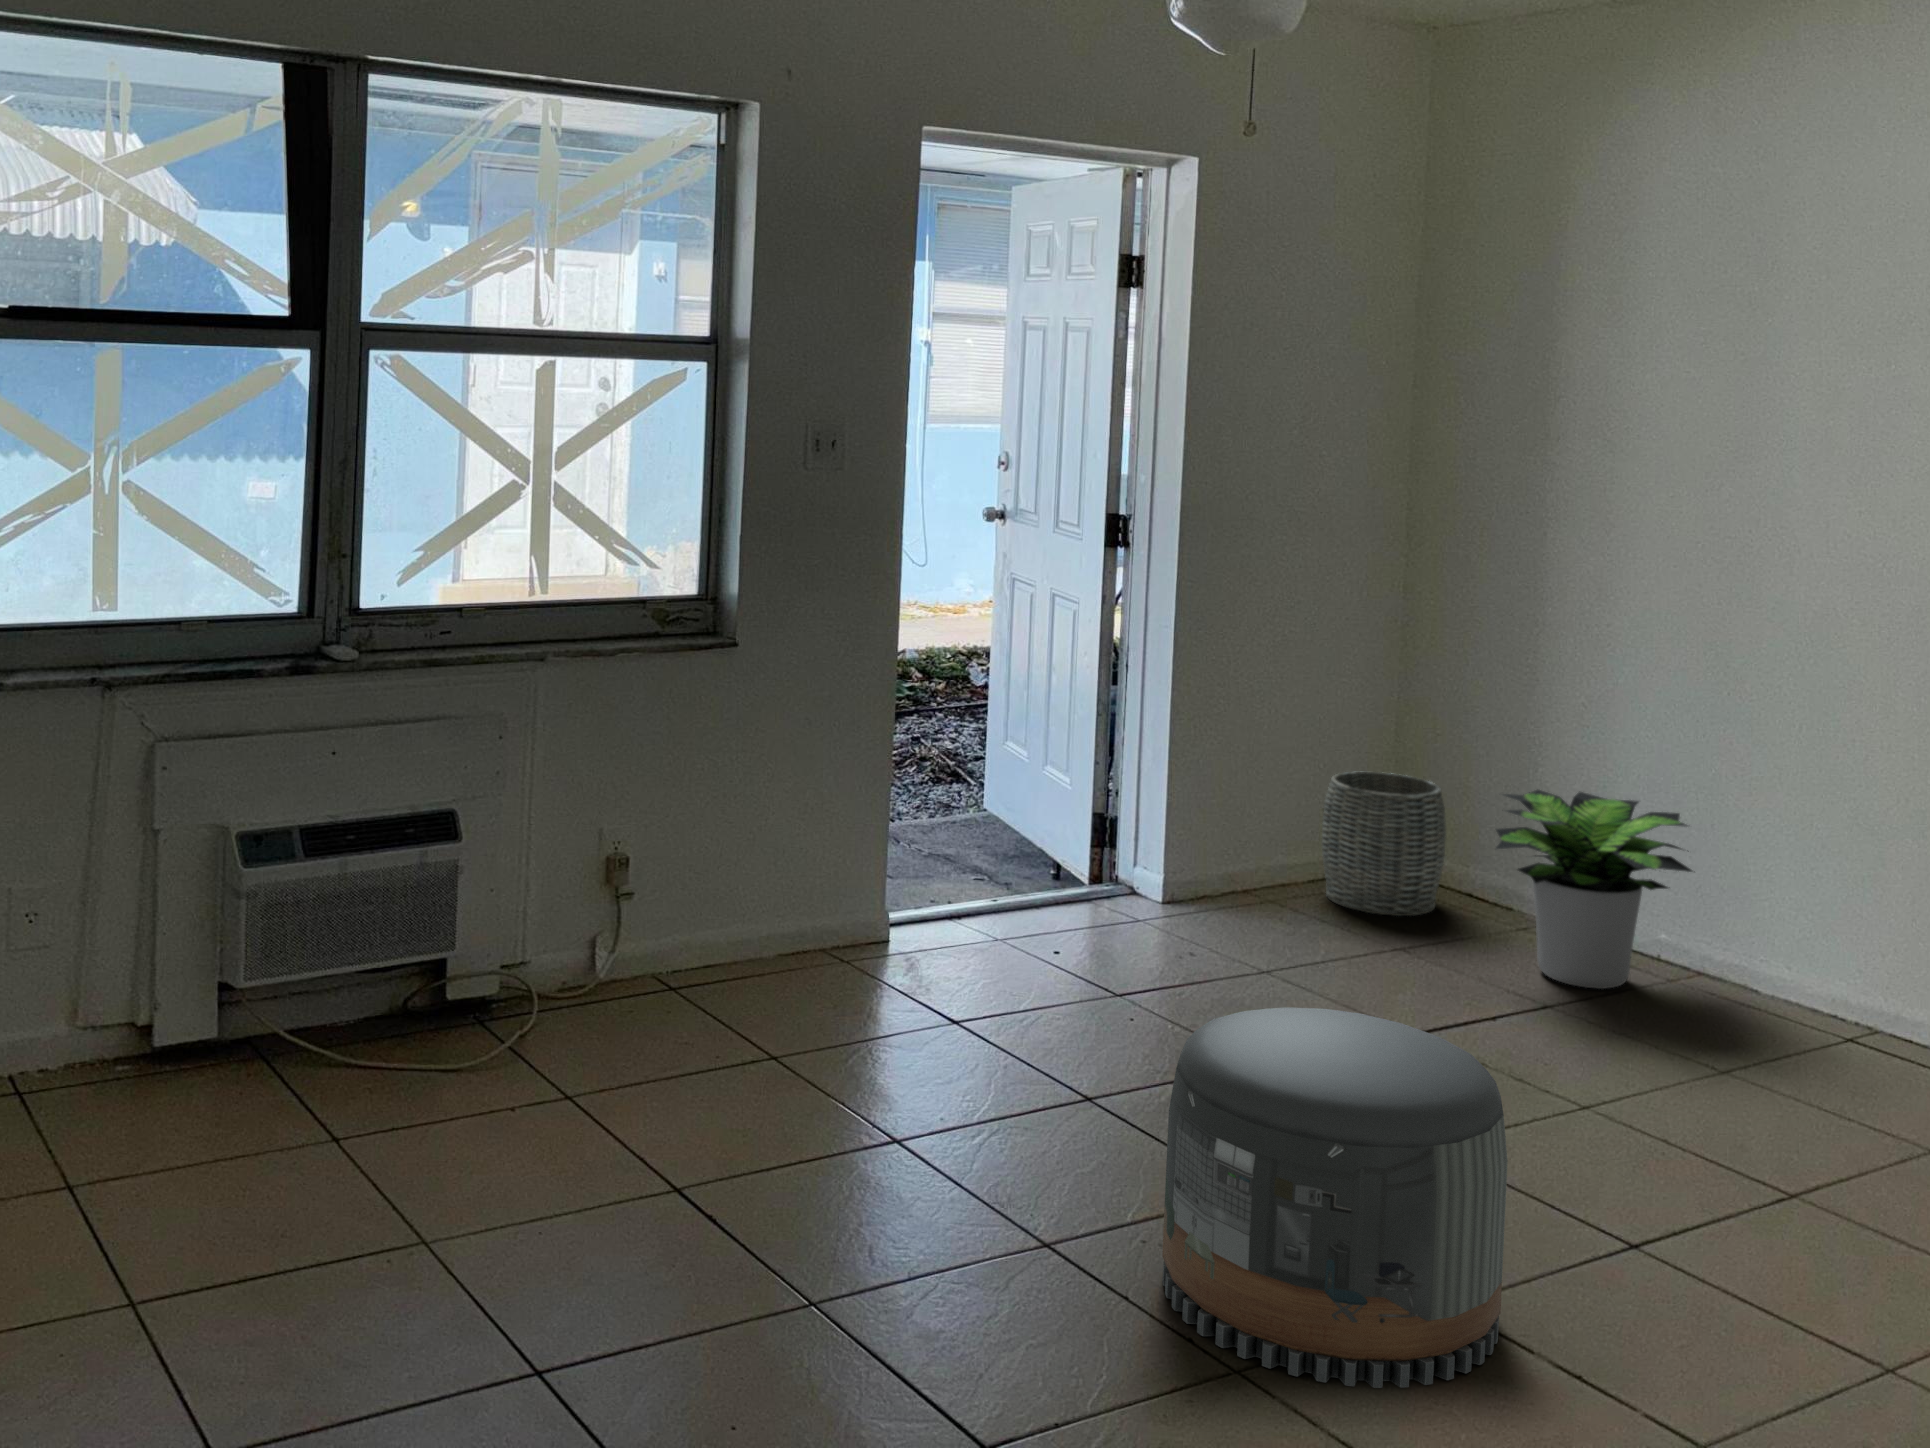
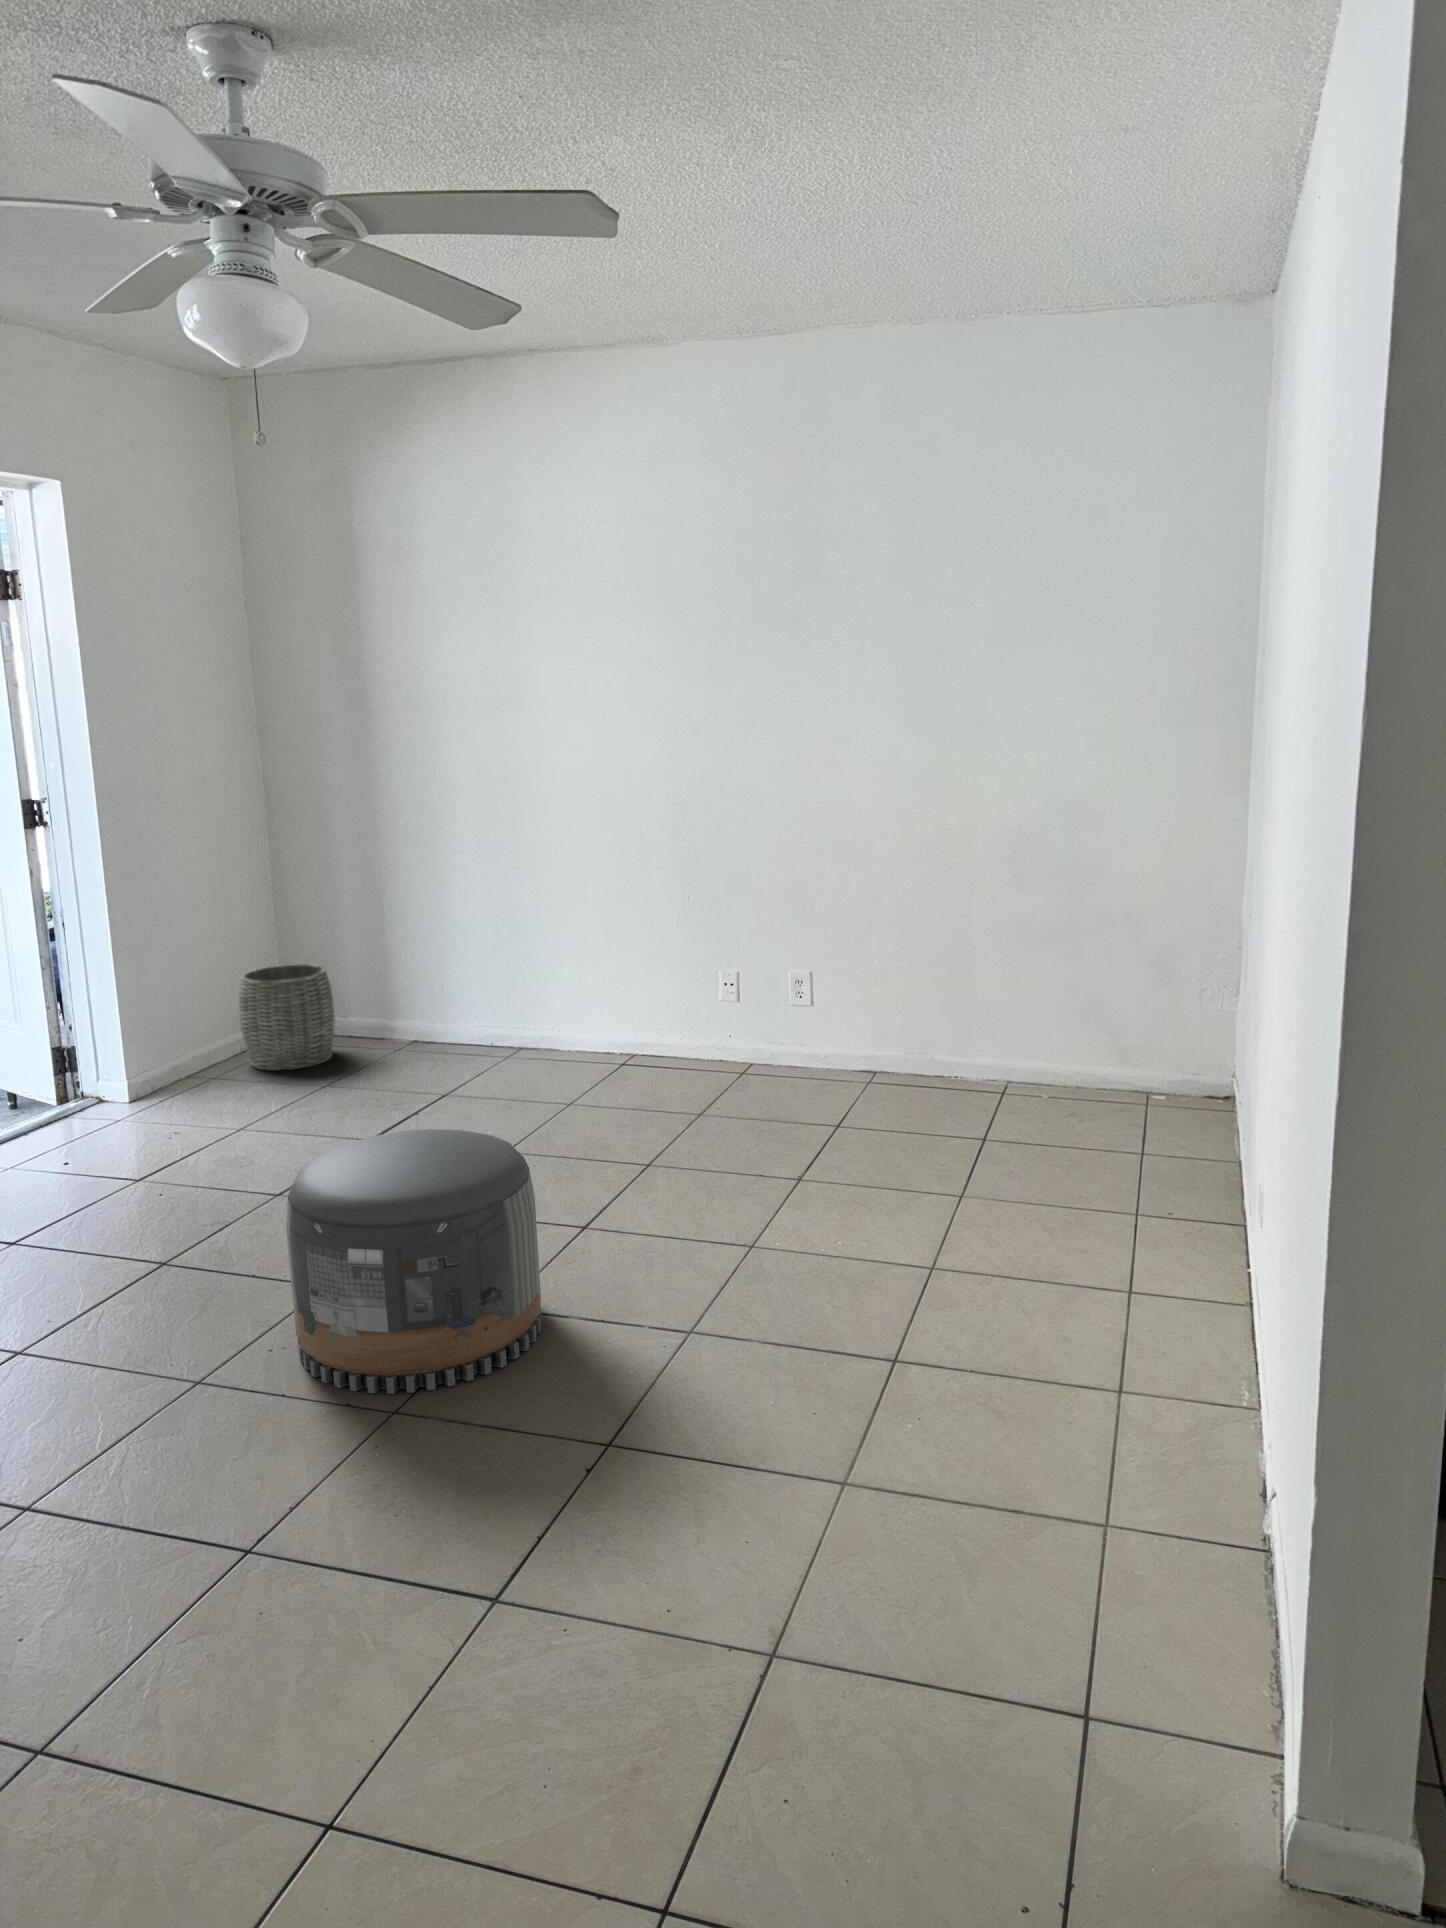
potted plant: present [1496,790,1692,989] -> none [379,946,522,1080]

